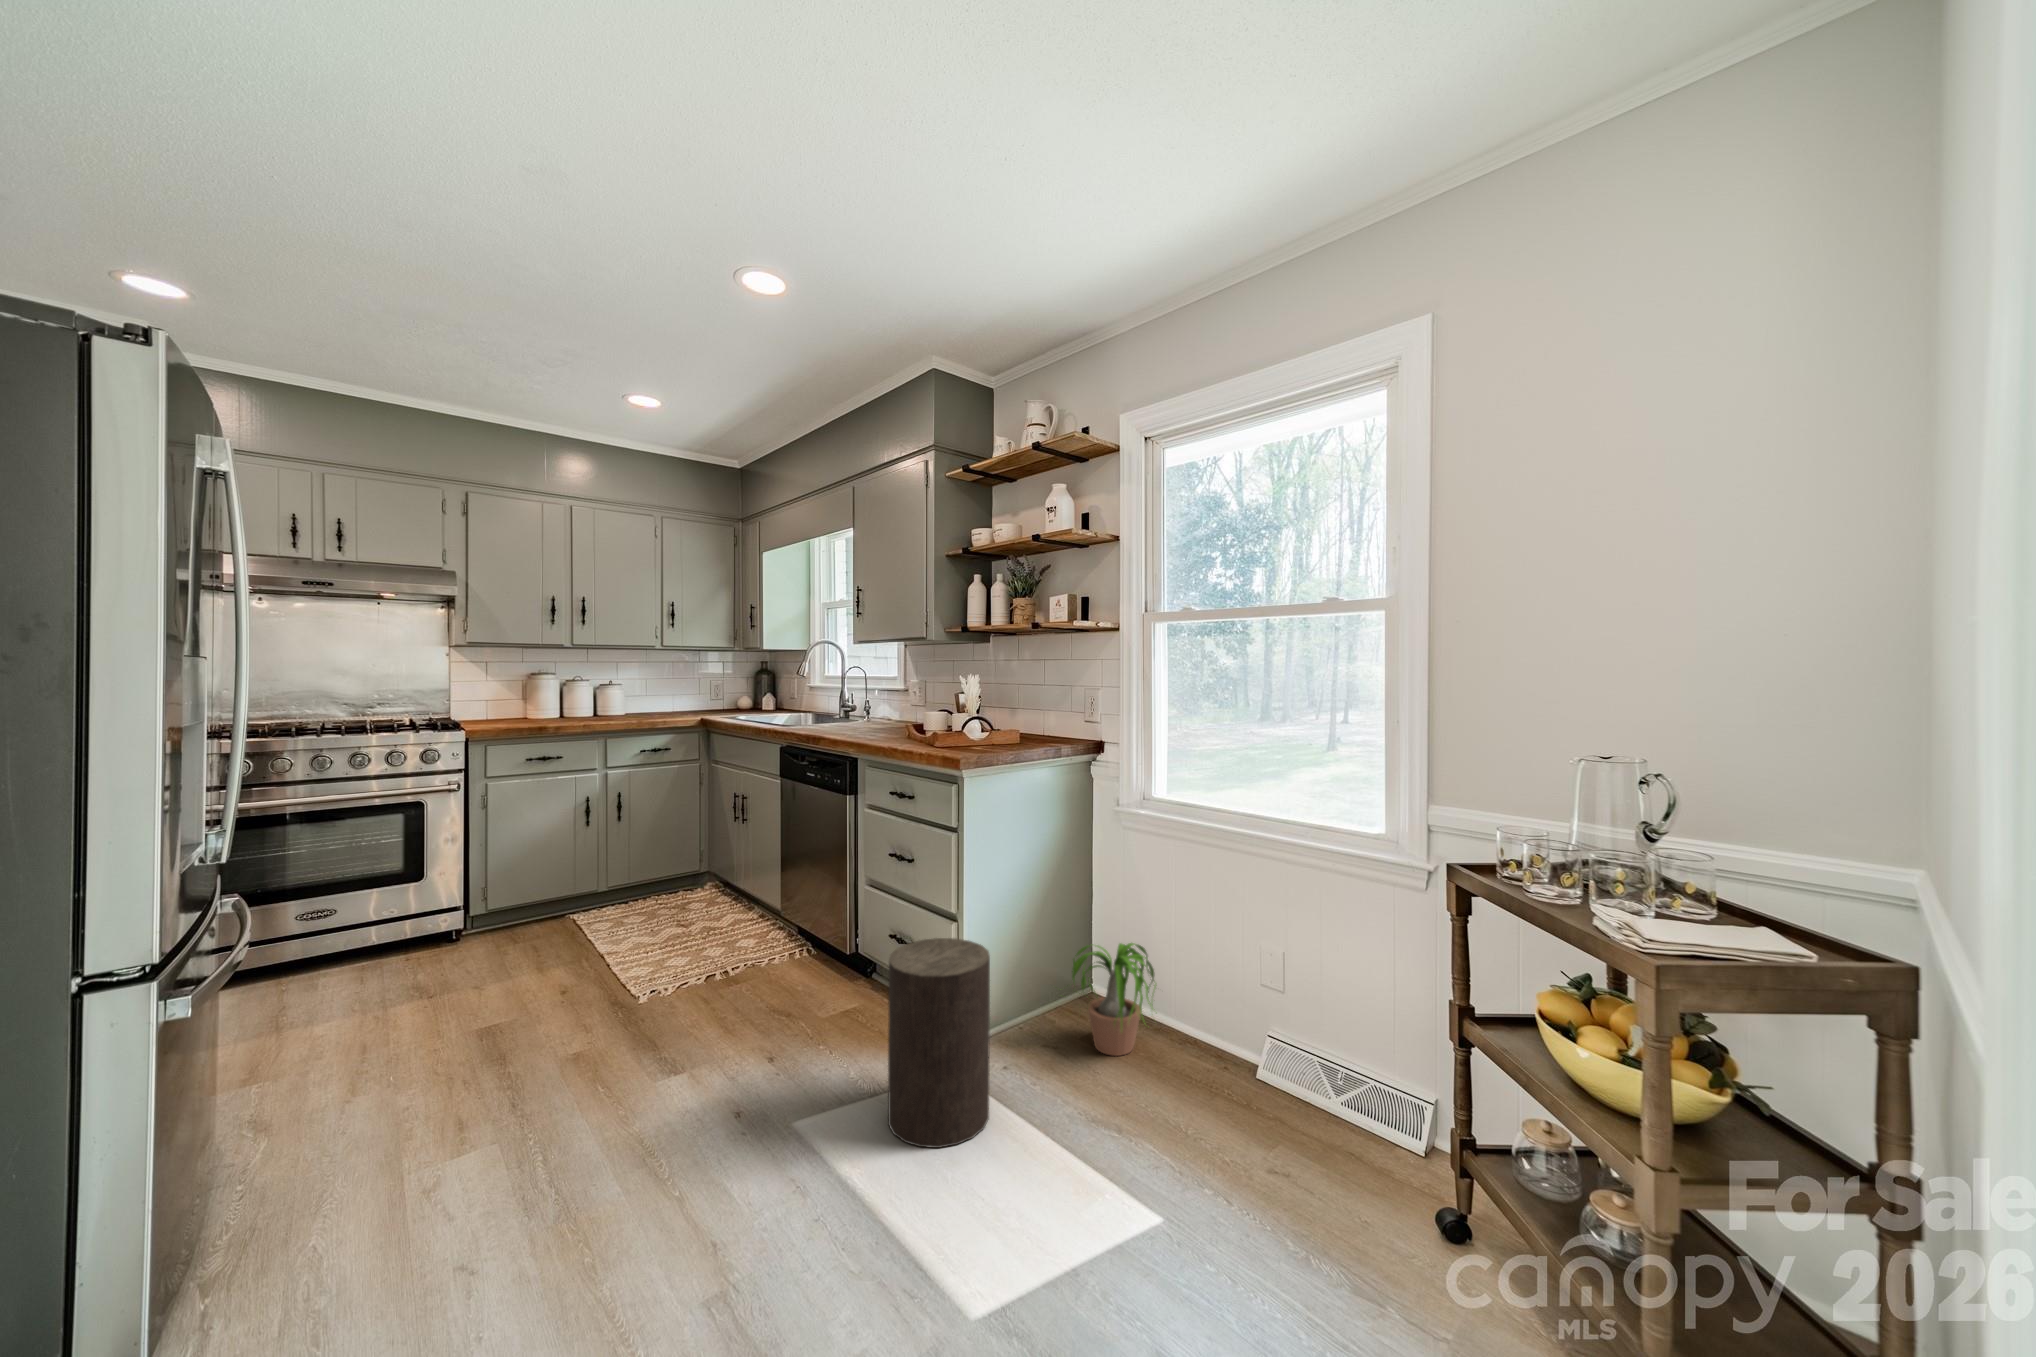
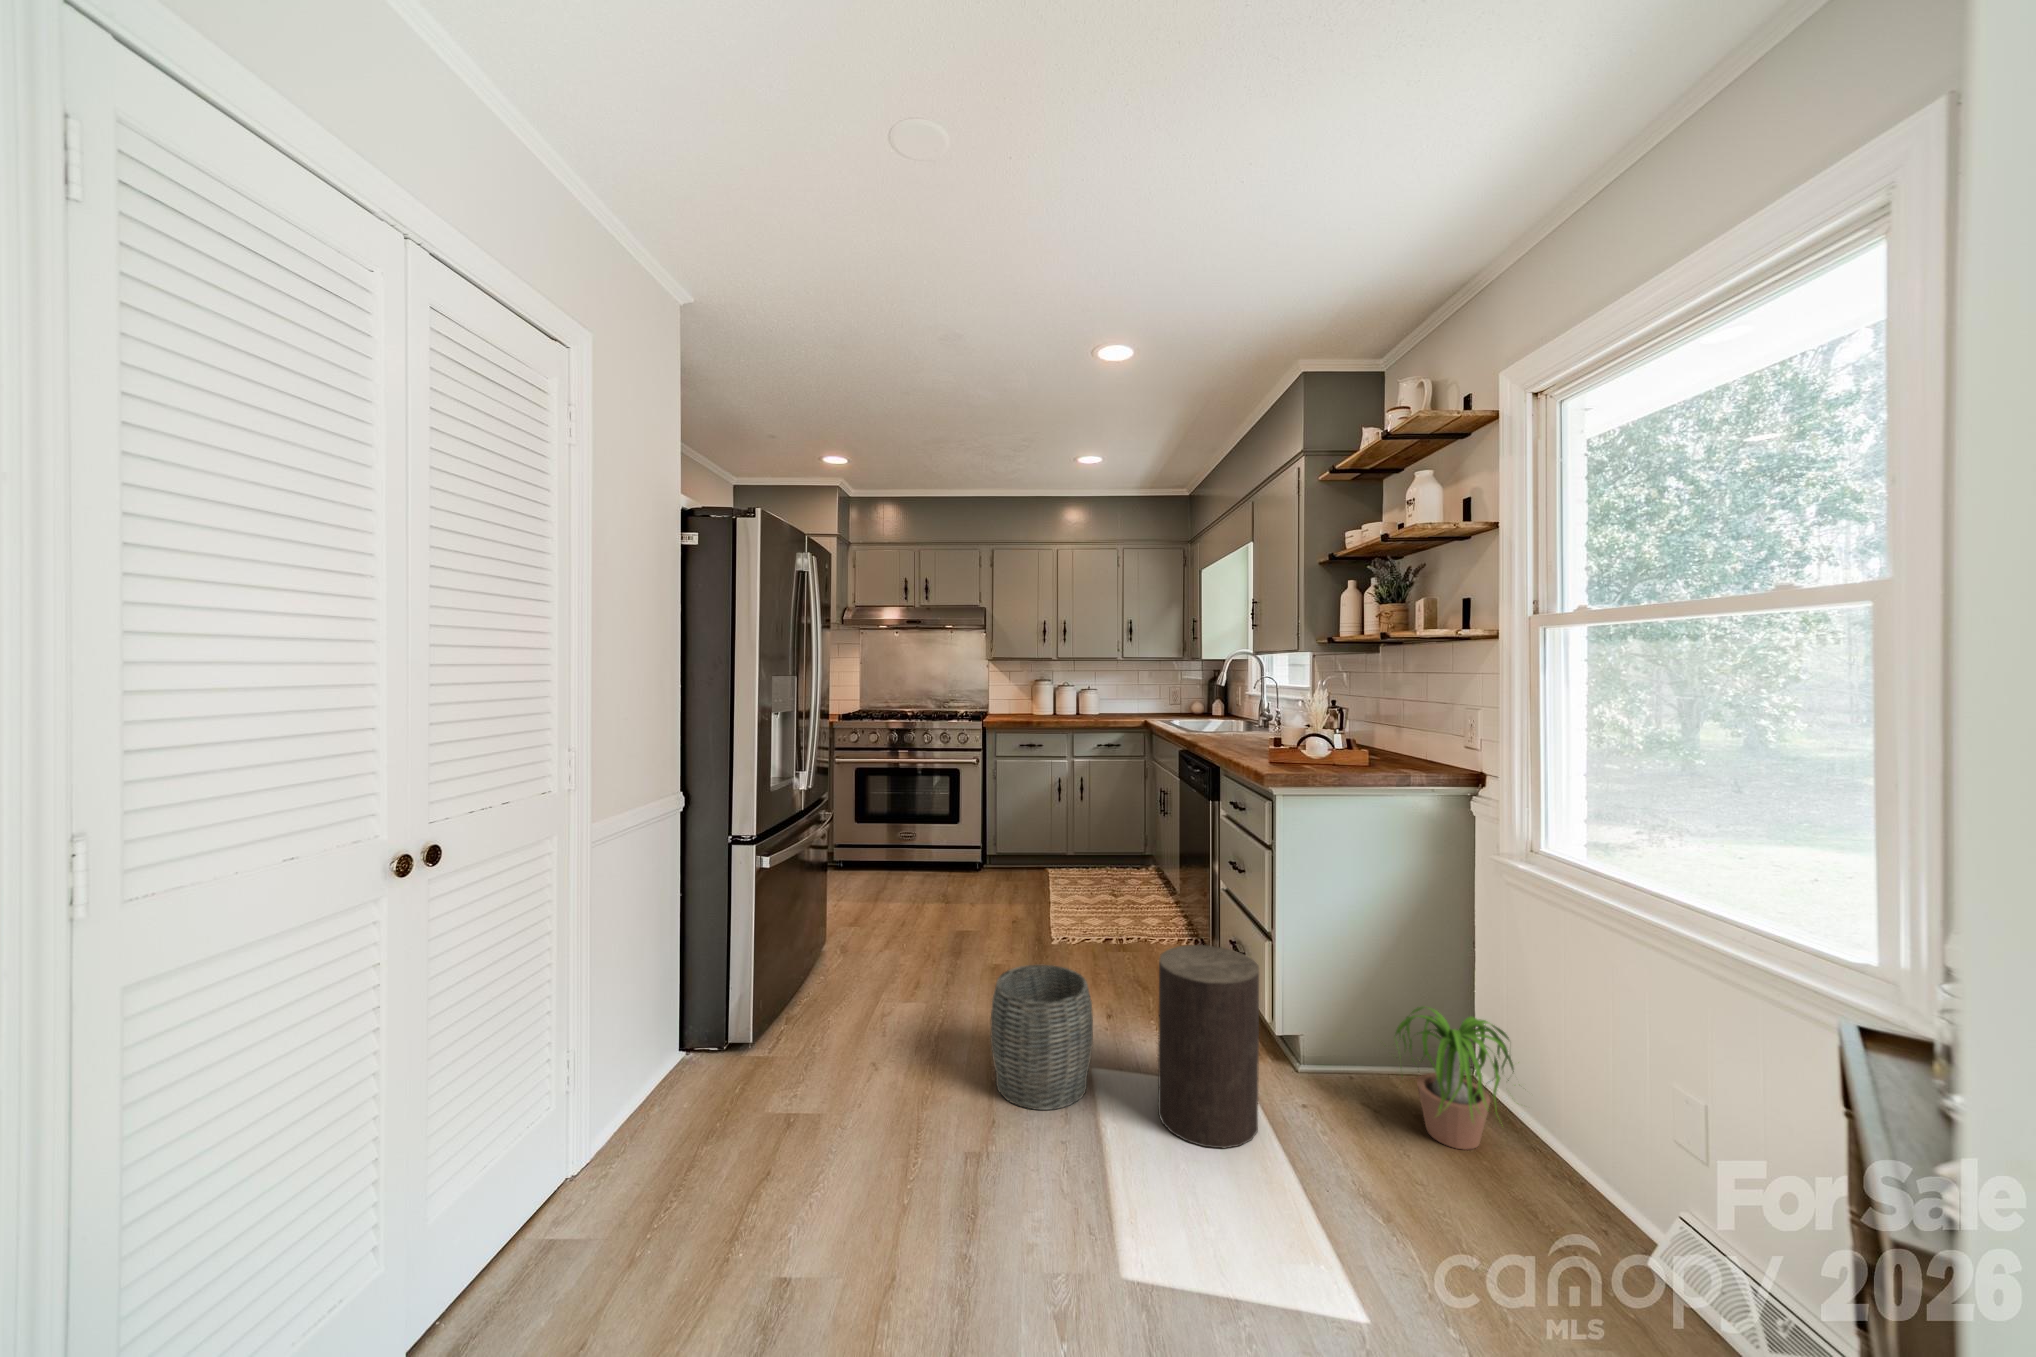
woven basket: none [678,1011,813,1201] -> present [991,965,1093,1110]

